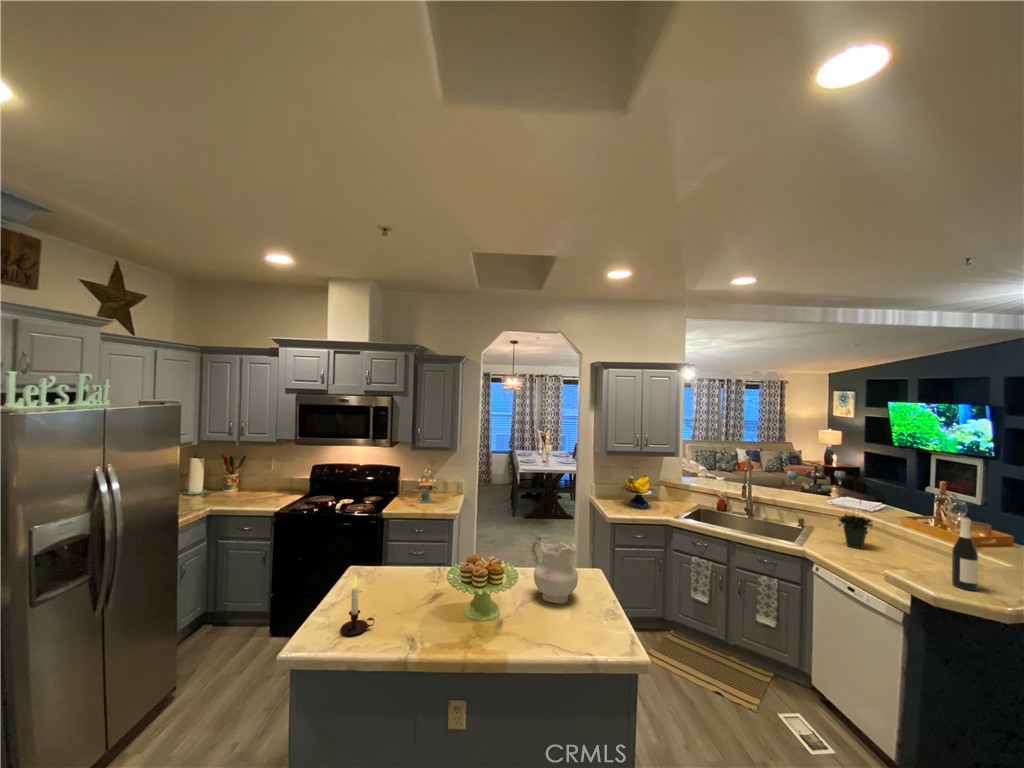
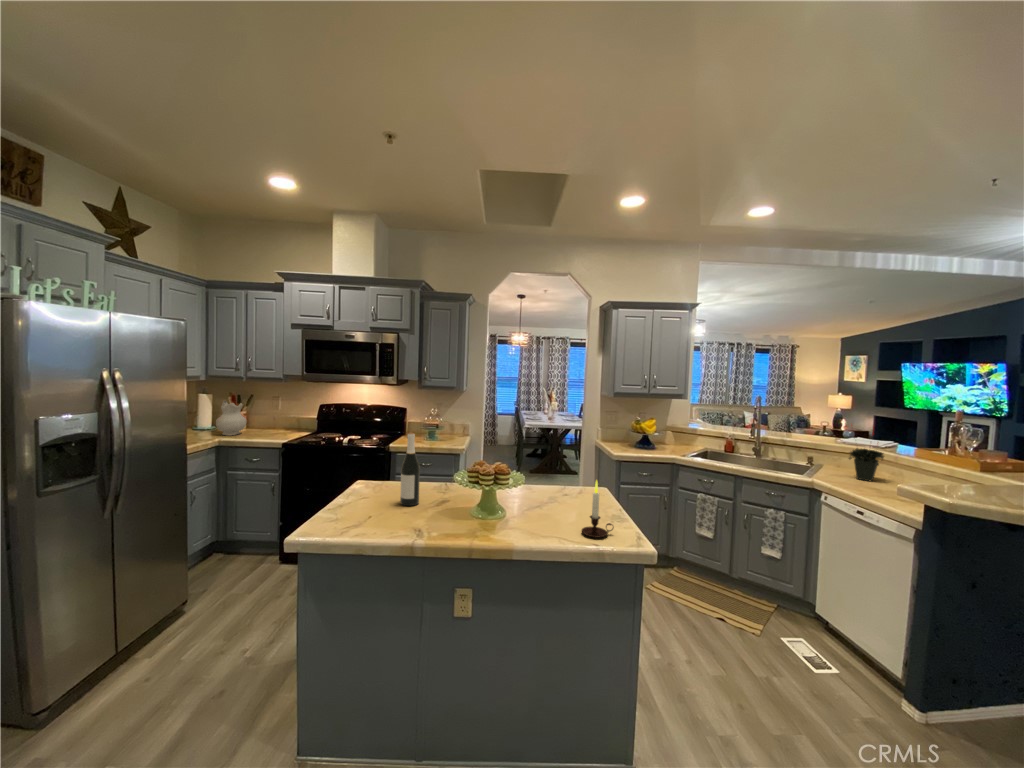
wine bottle: present [952,517,978,591] -> present [400,433,420,506]
ceramic pitcher: present [531,536,578,604] -> present [216,401,247,436]
candle: present [340,575,374,635] -> present [582,481,614,538]

